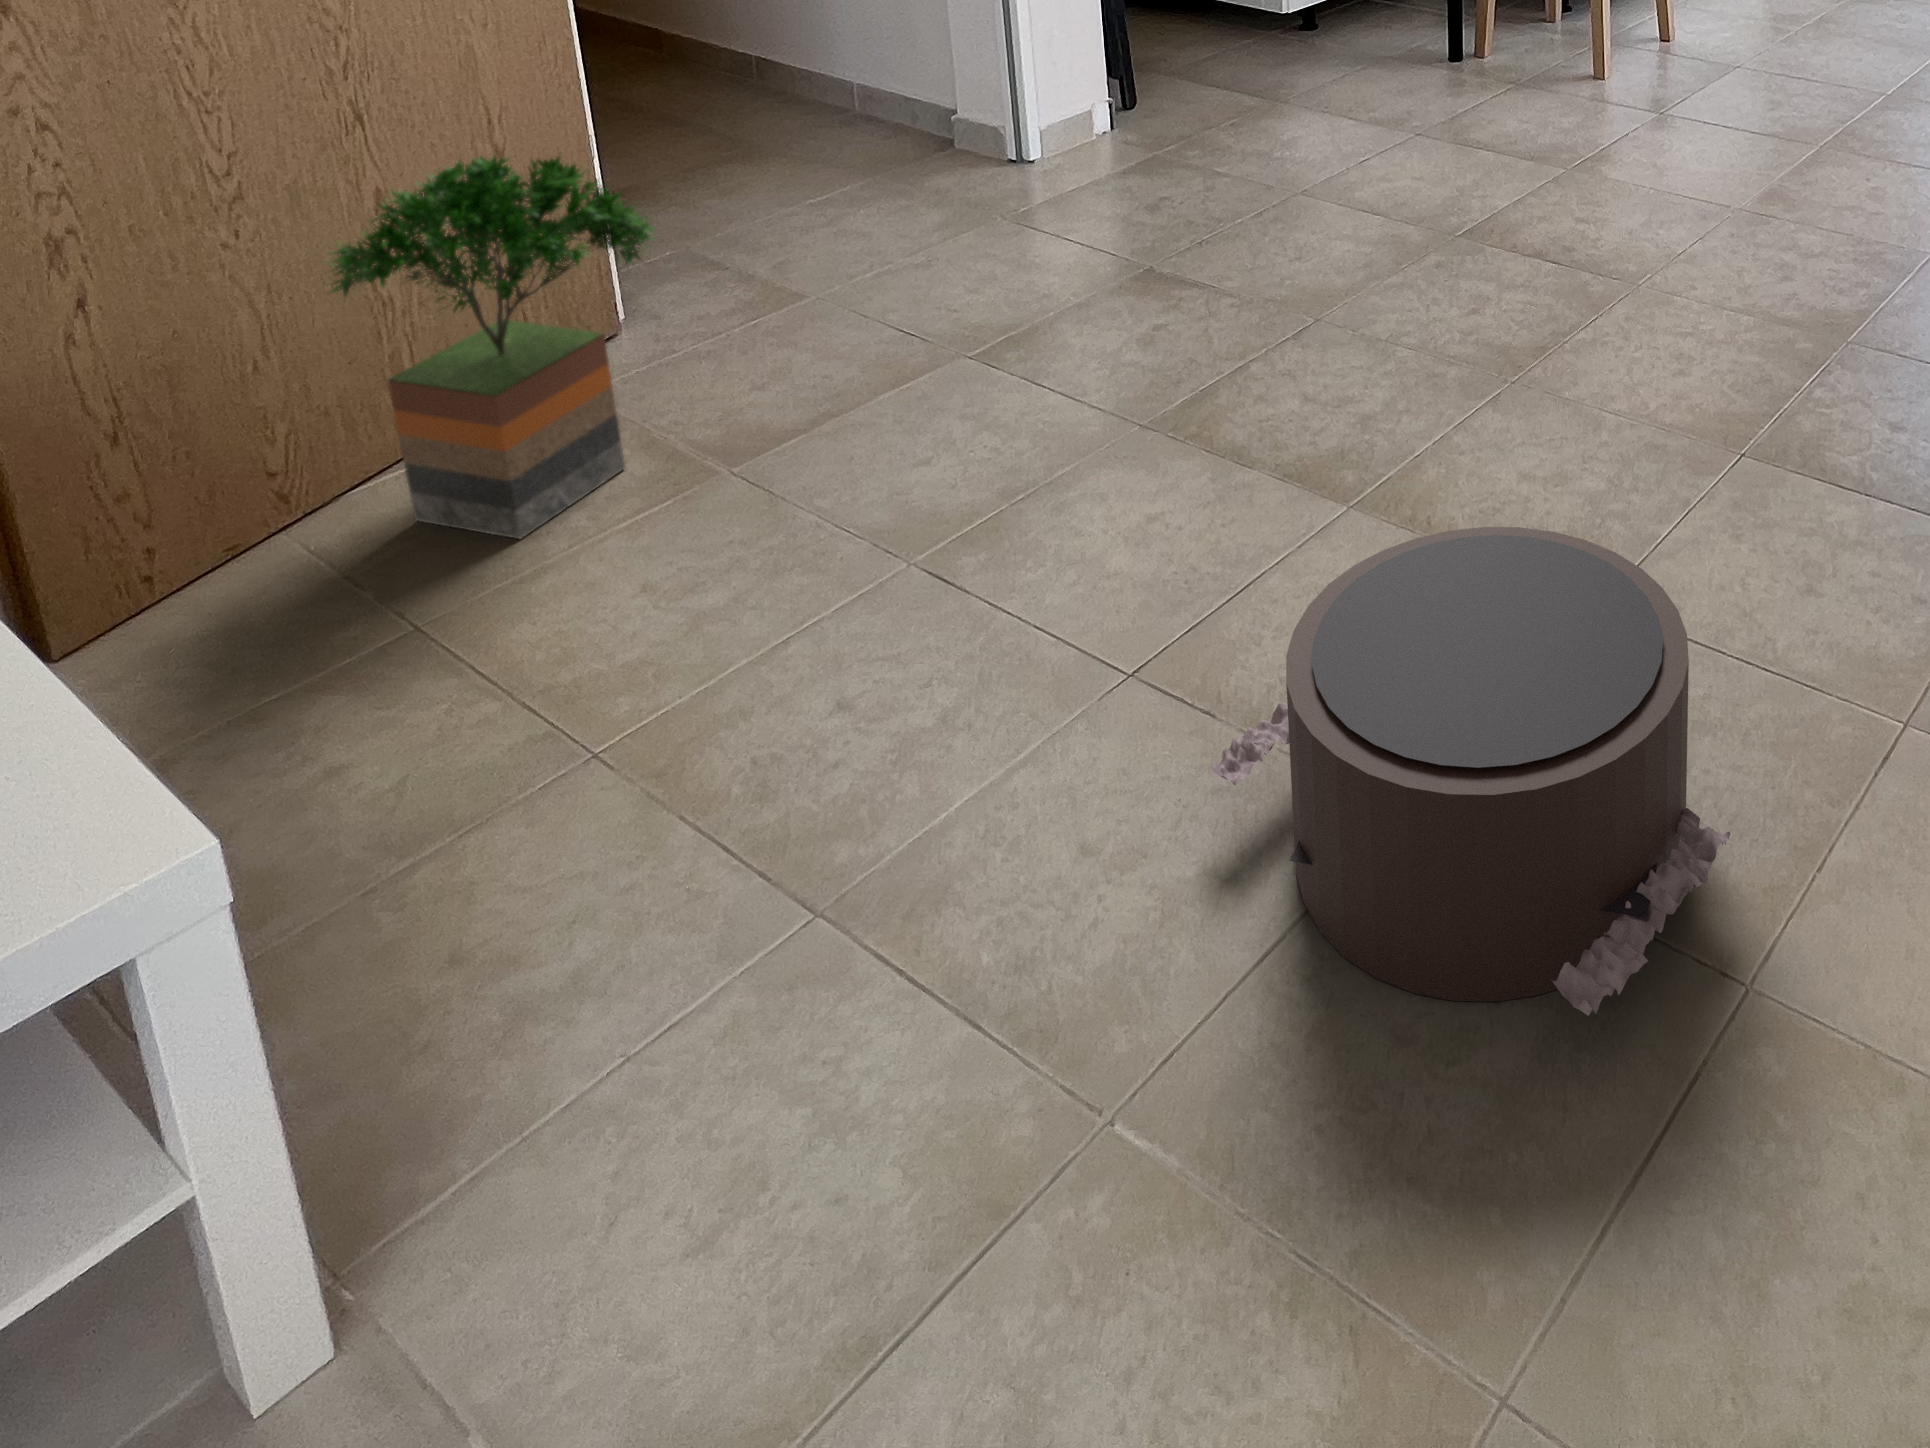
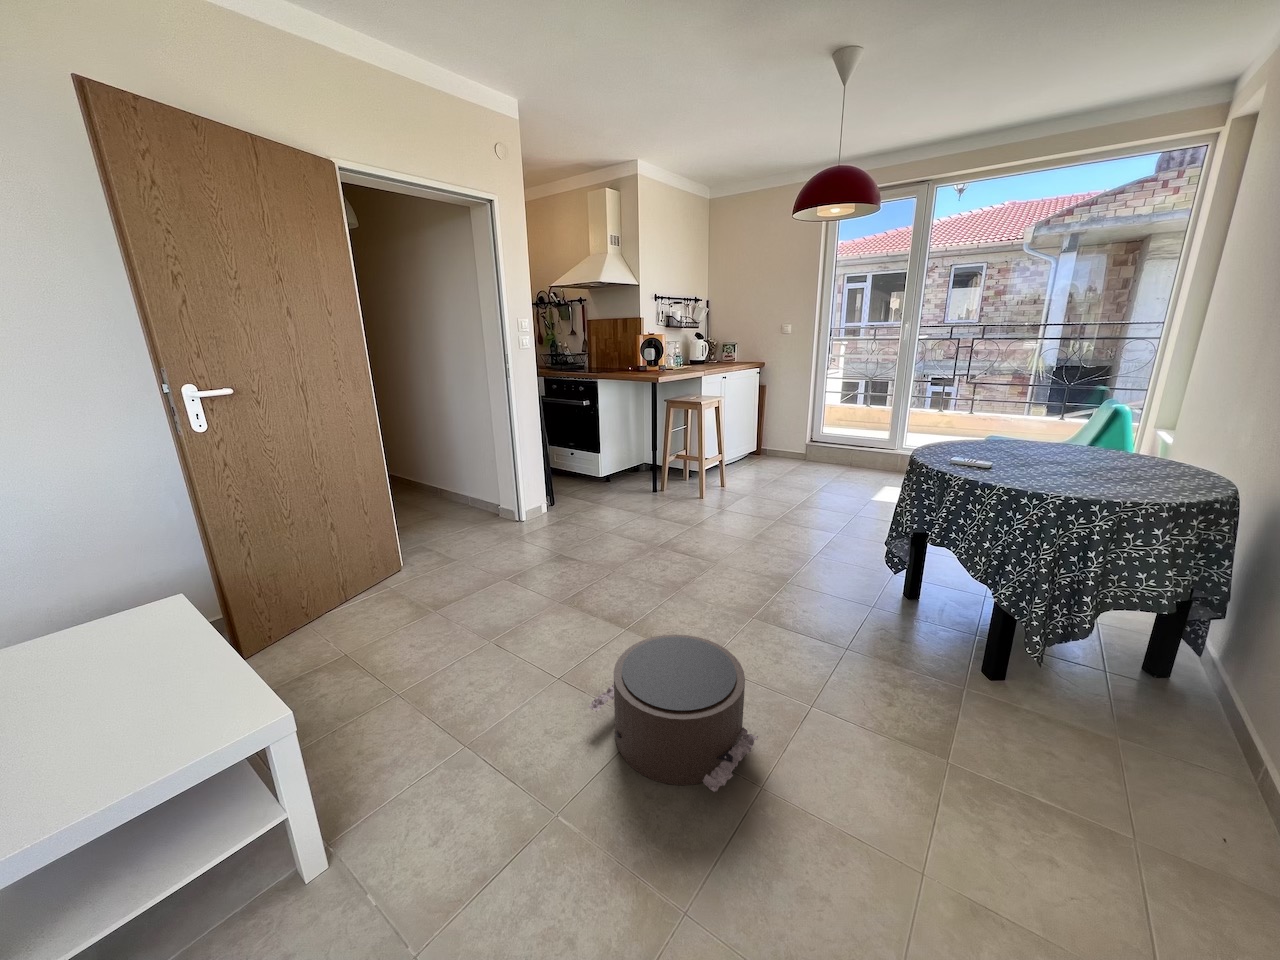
potted tree: present [329,155,656,539] -> none [317,509,416,627]

